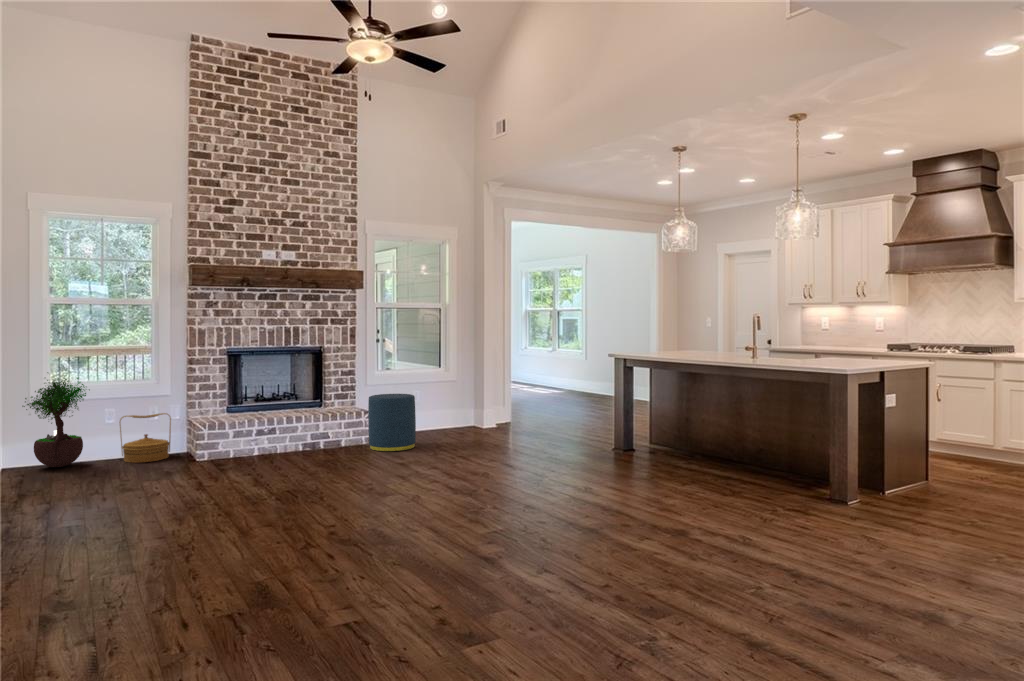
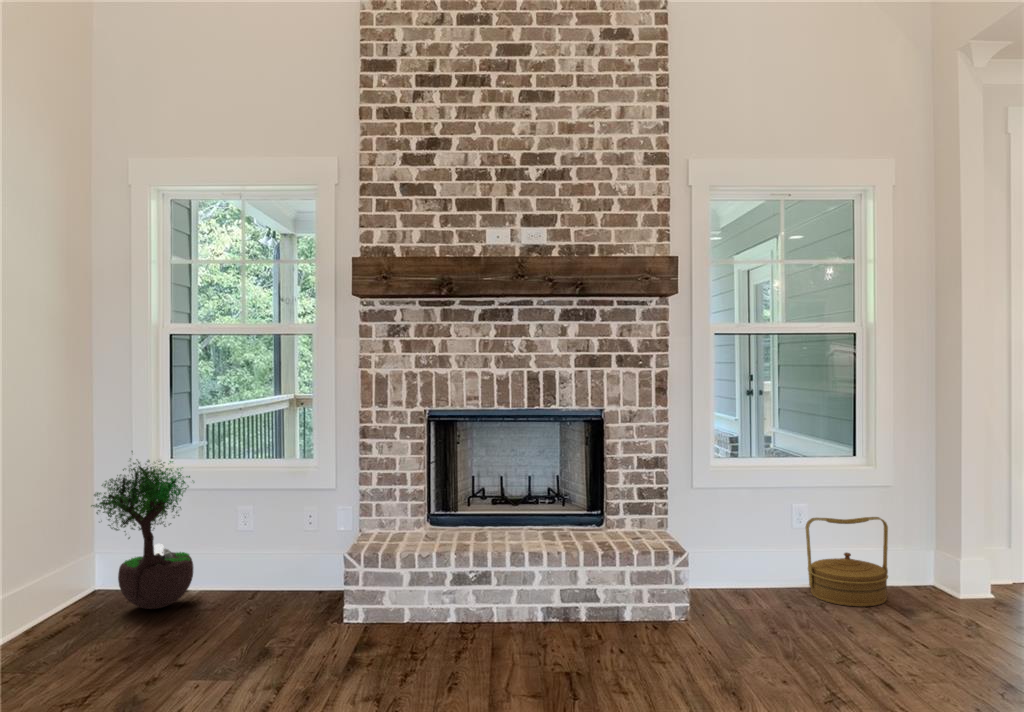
ottoman: present [368,394,416,452] -> none [674,518,785,666]
woven basket: present [119,413,171,463] -> present [805,517,888,607]

